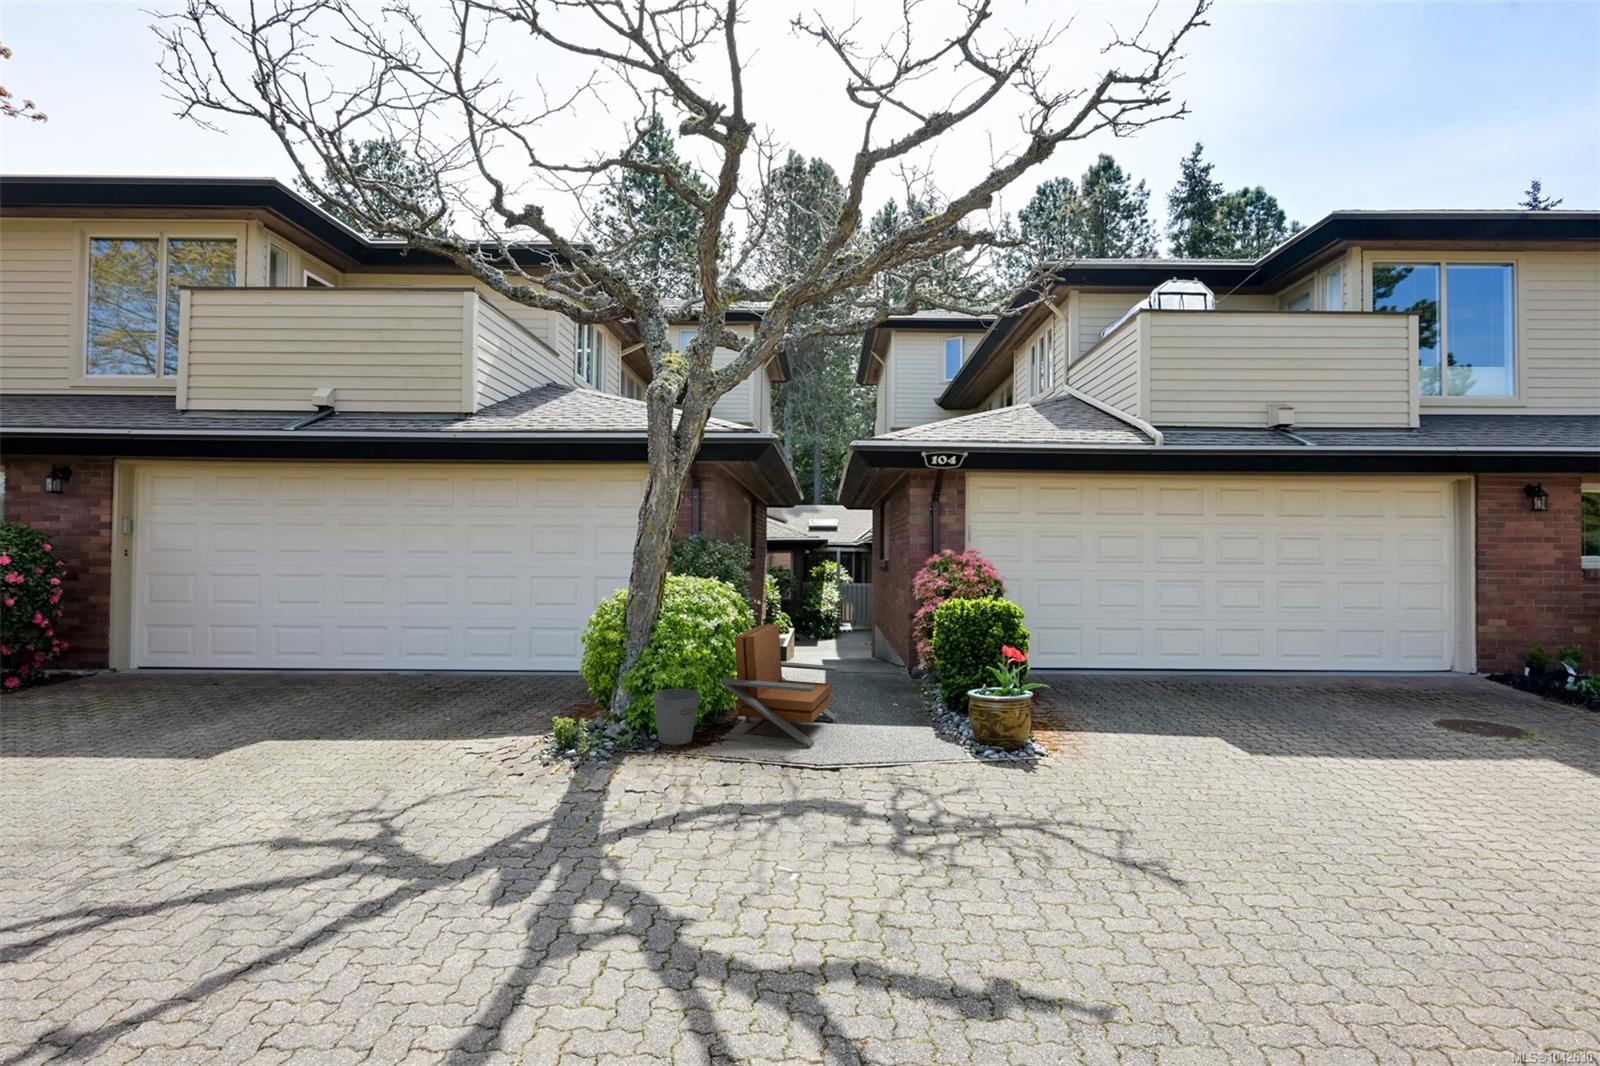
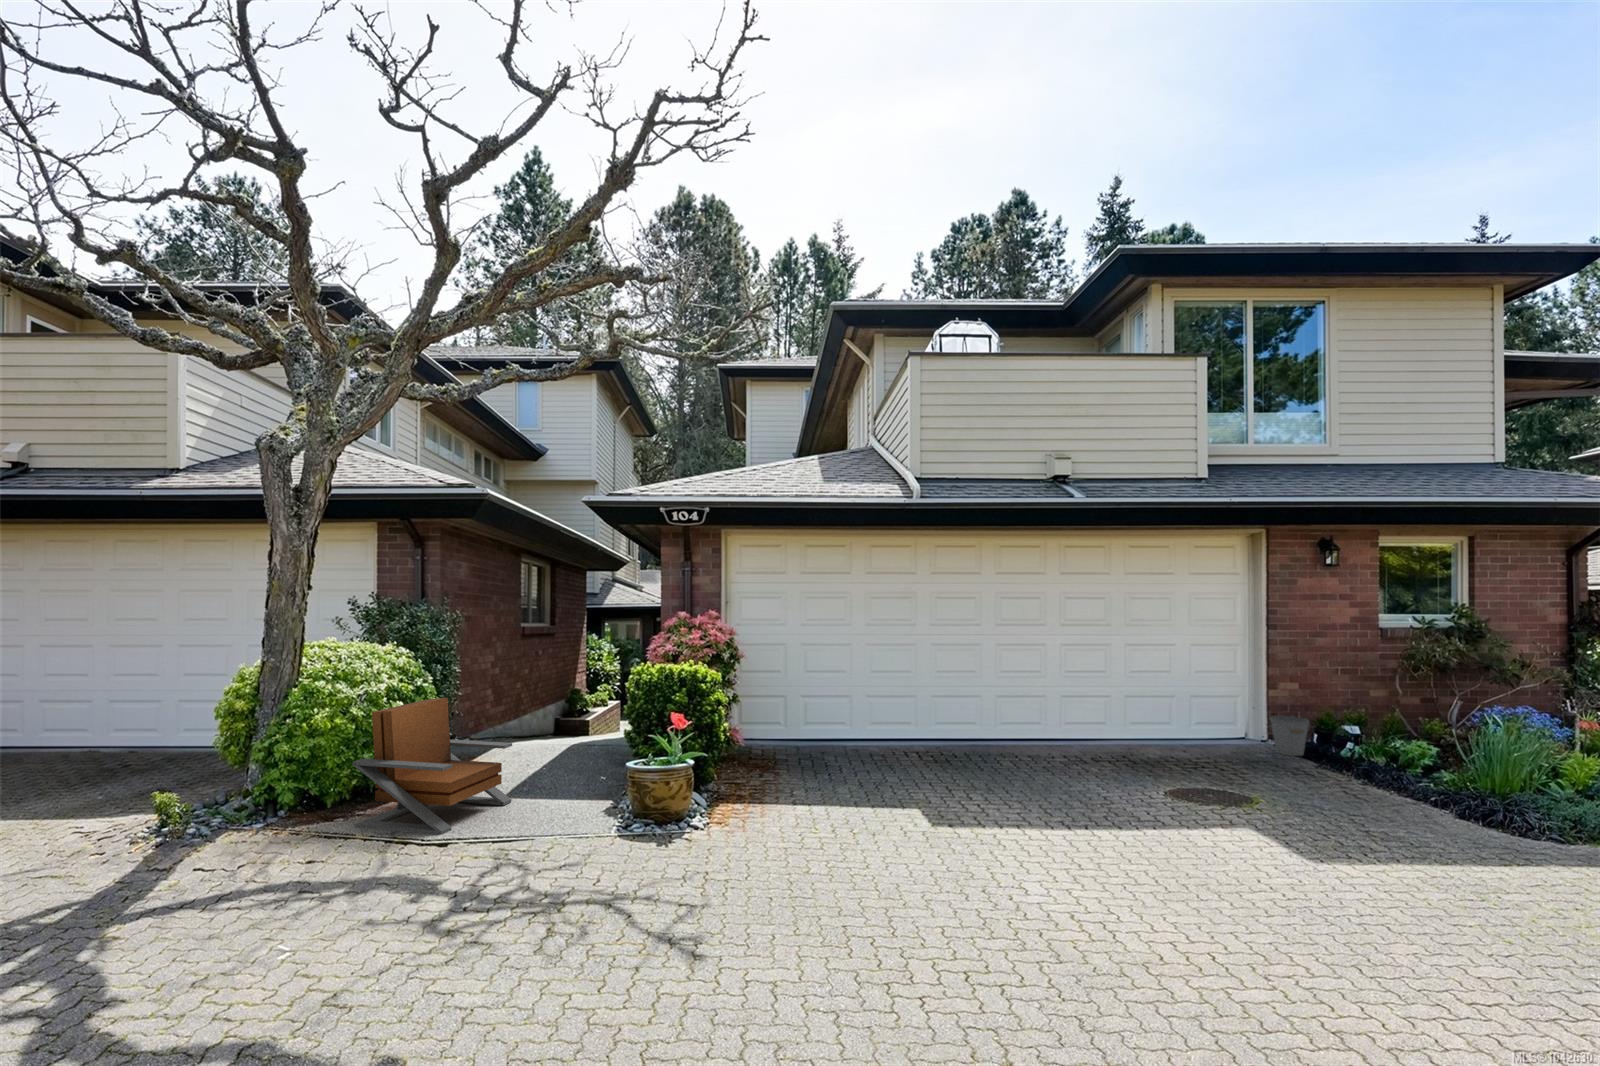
bucket: present [653,689,700,745] -> present [1270,716,1309,756]

